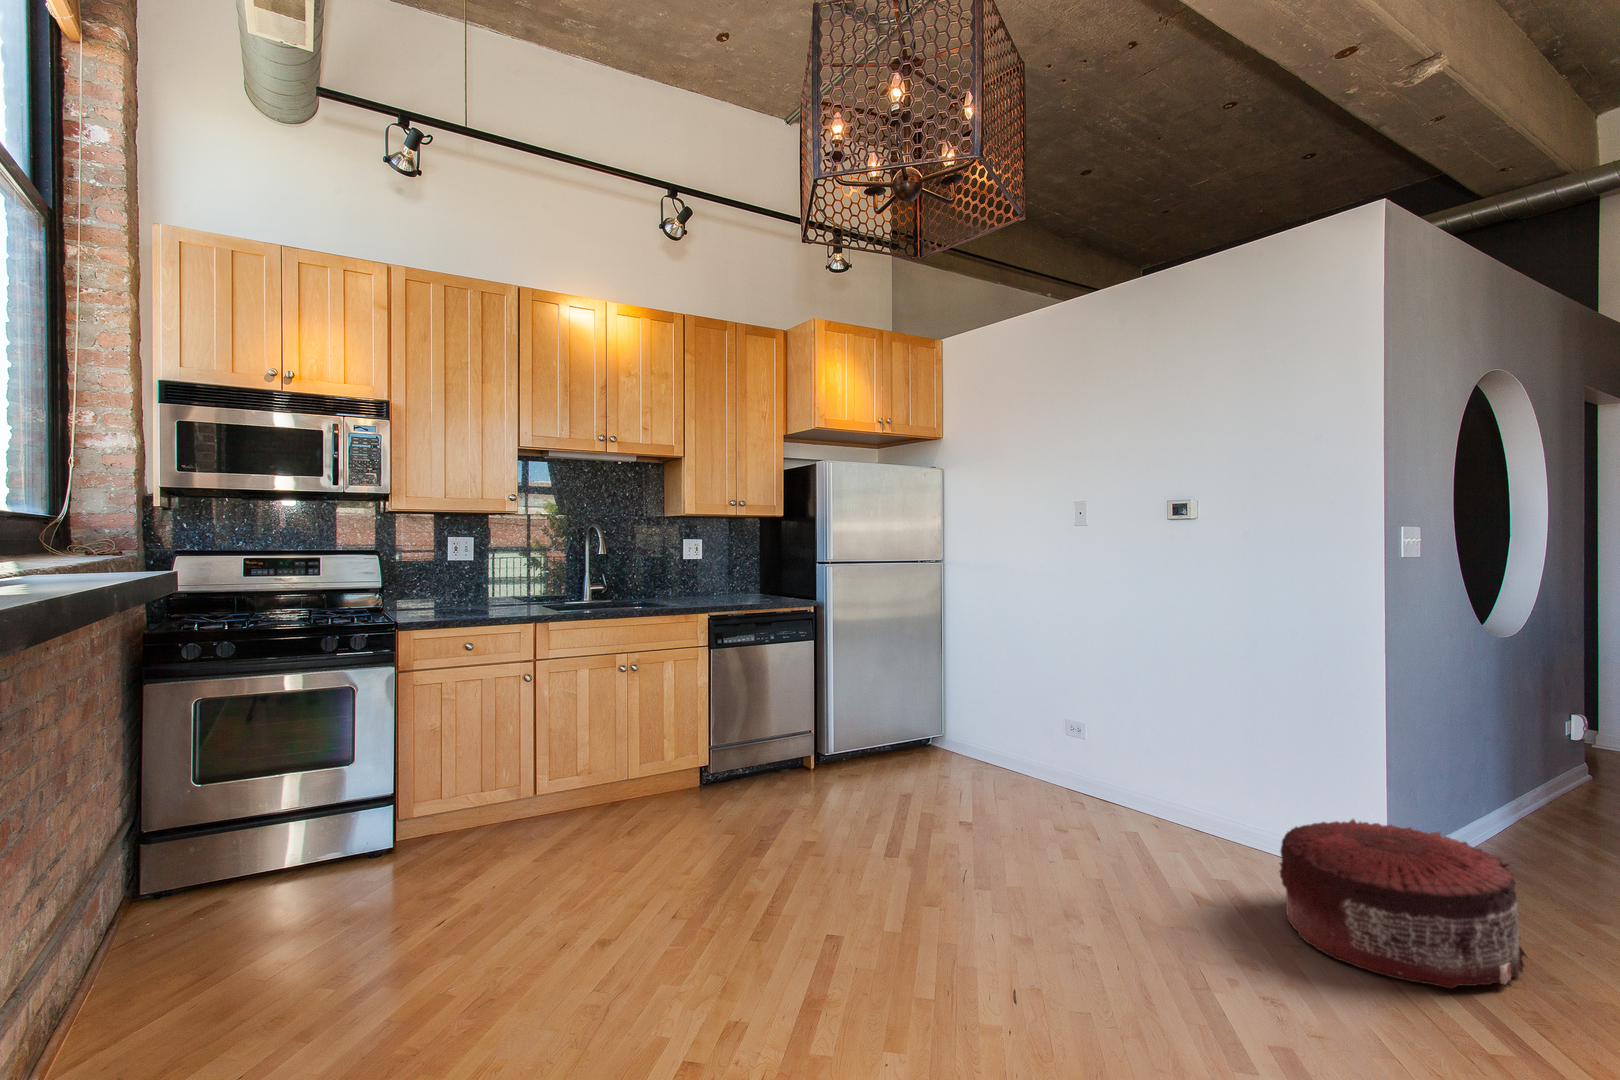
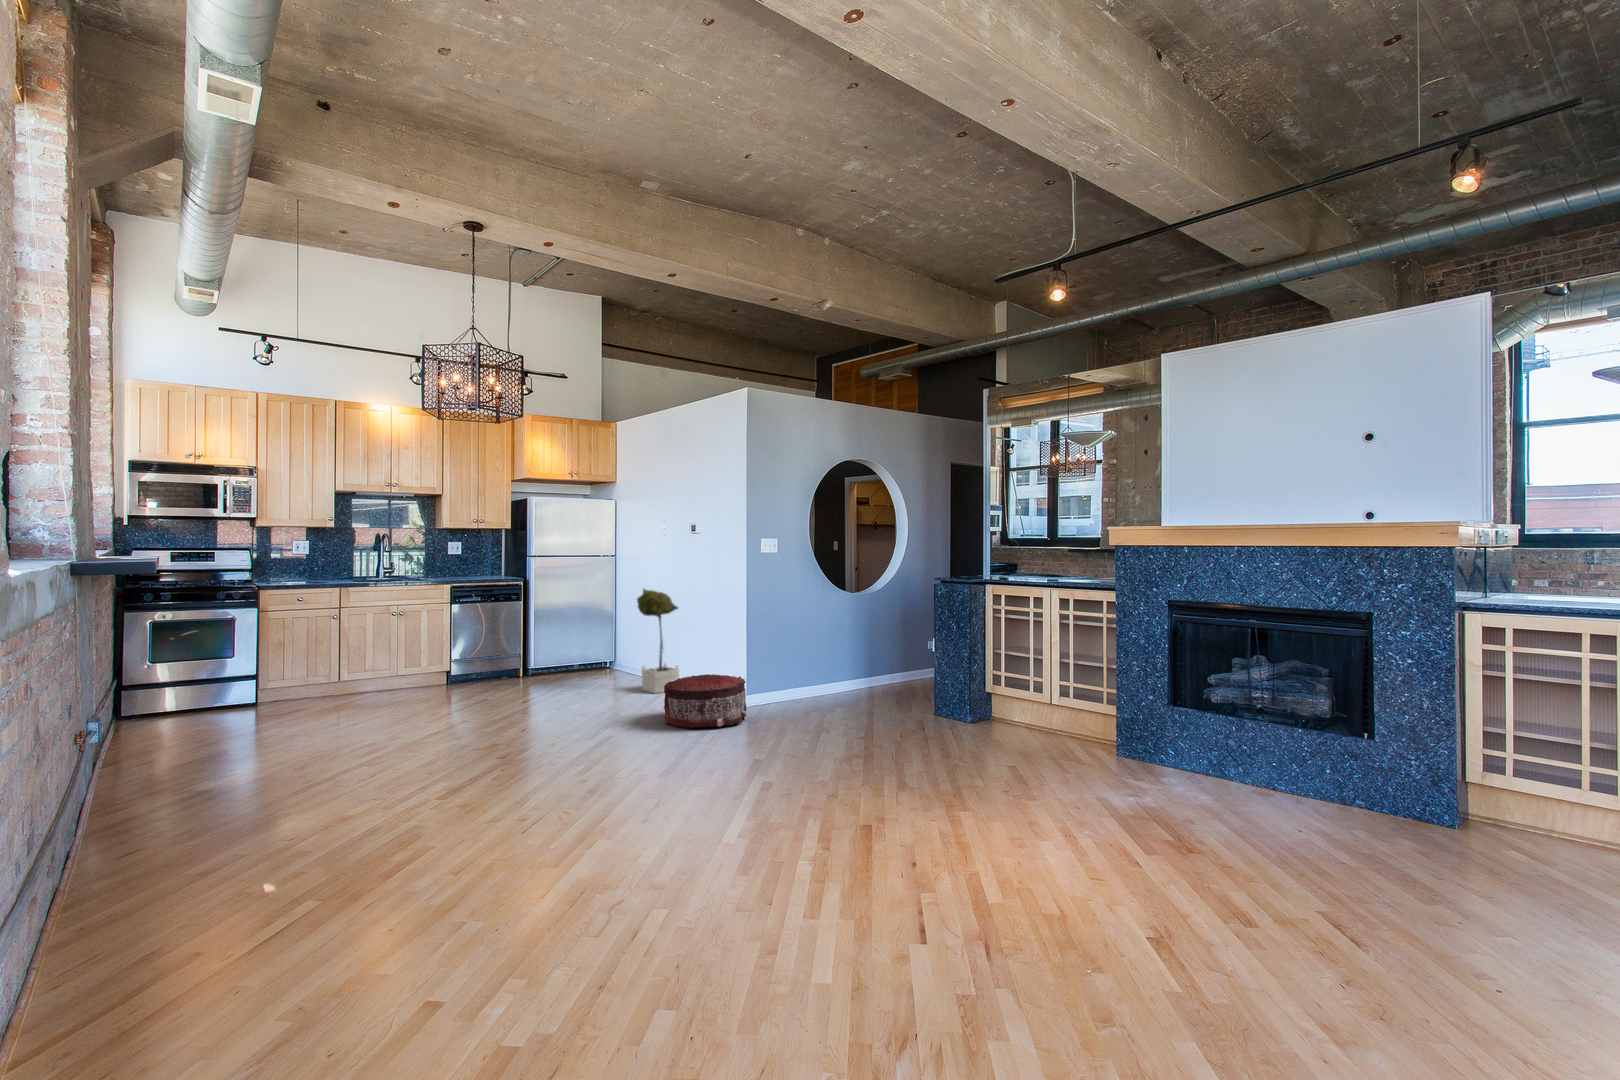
potted tree: none [1055,620,1146,824] -> present [637,589,679,694]

